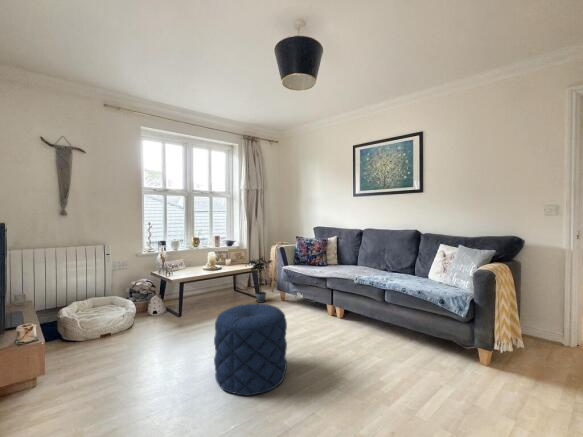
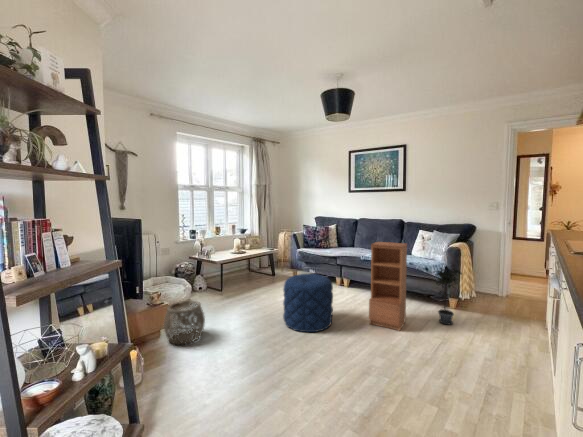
potted plant: present [247,257,272,302] -> present [434,265,462,324]
bookcase: none [338,260,399,405] -> present [369,242,407,331]
woven basket: none [30,336,99,404] -> present [164,301,205,344]

